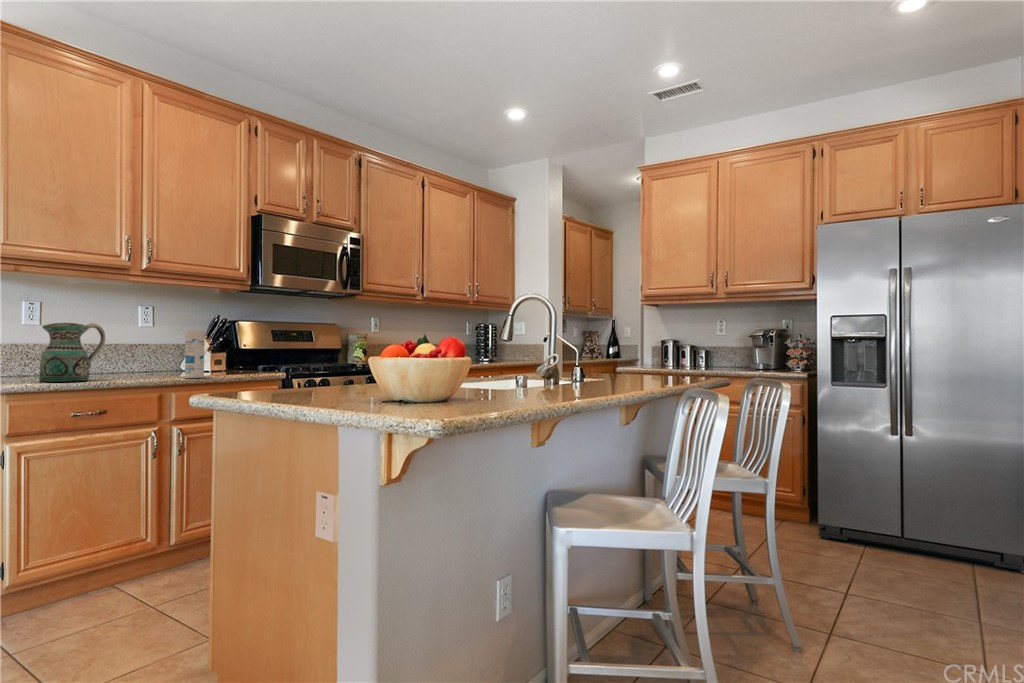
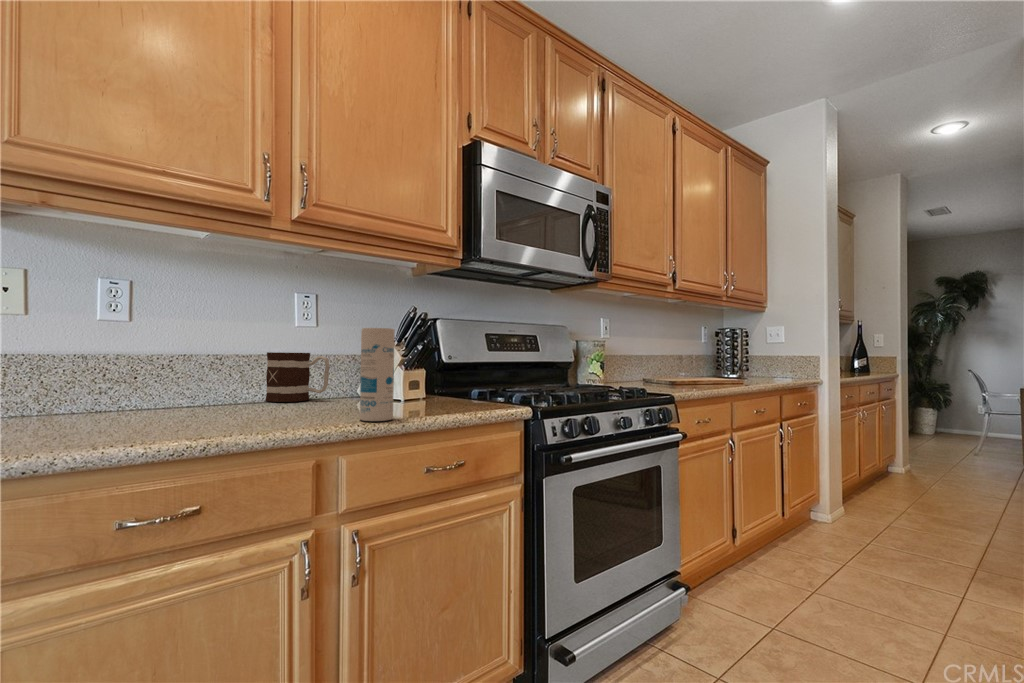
ceramic pitcher: present [39,323,105,382] -> none [69,309,213,439]
mug: none [121,343,163,372] -> present [266,352,330,402]

